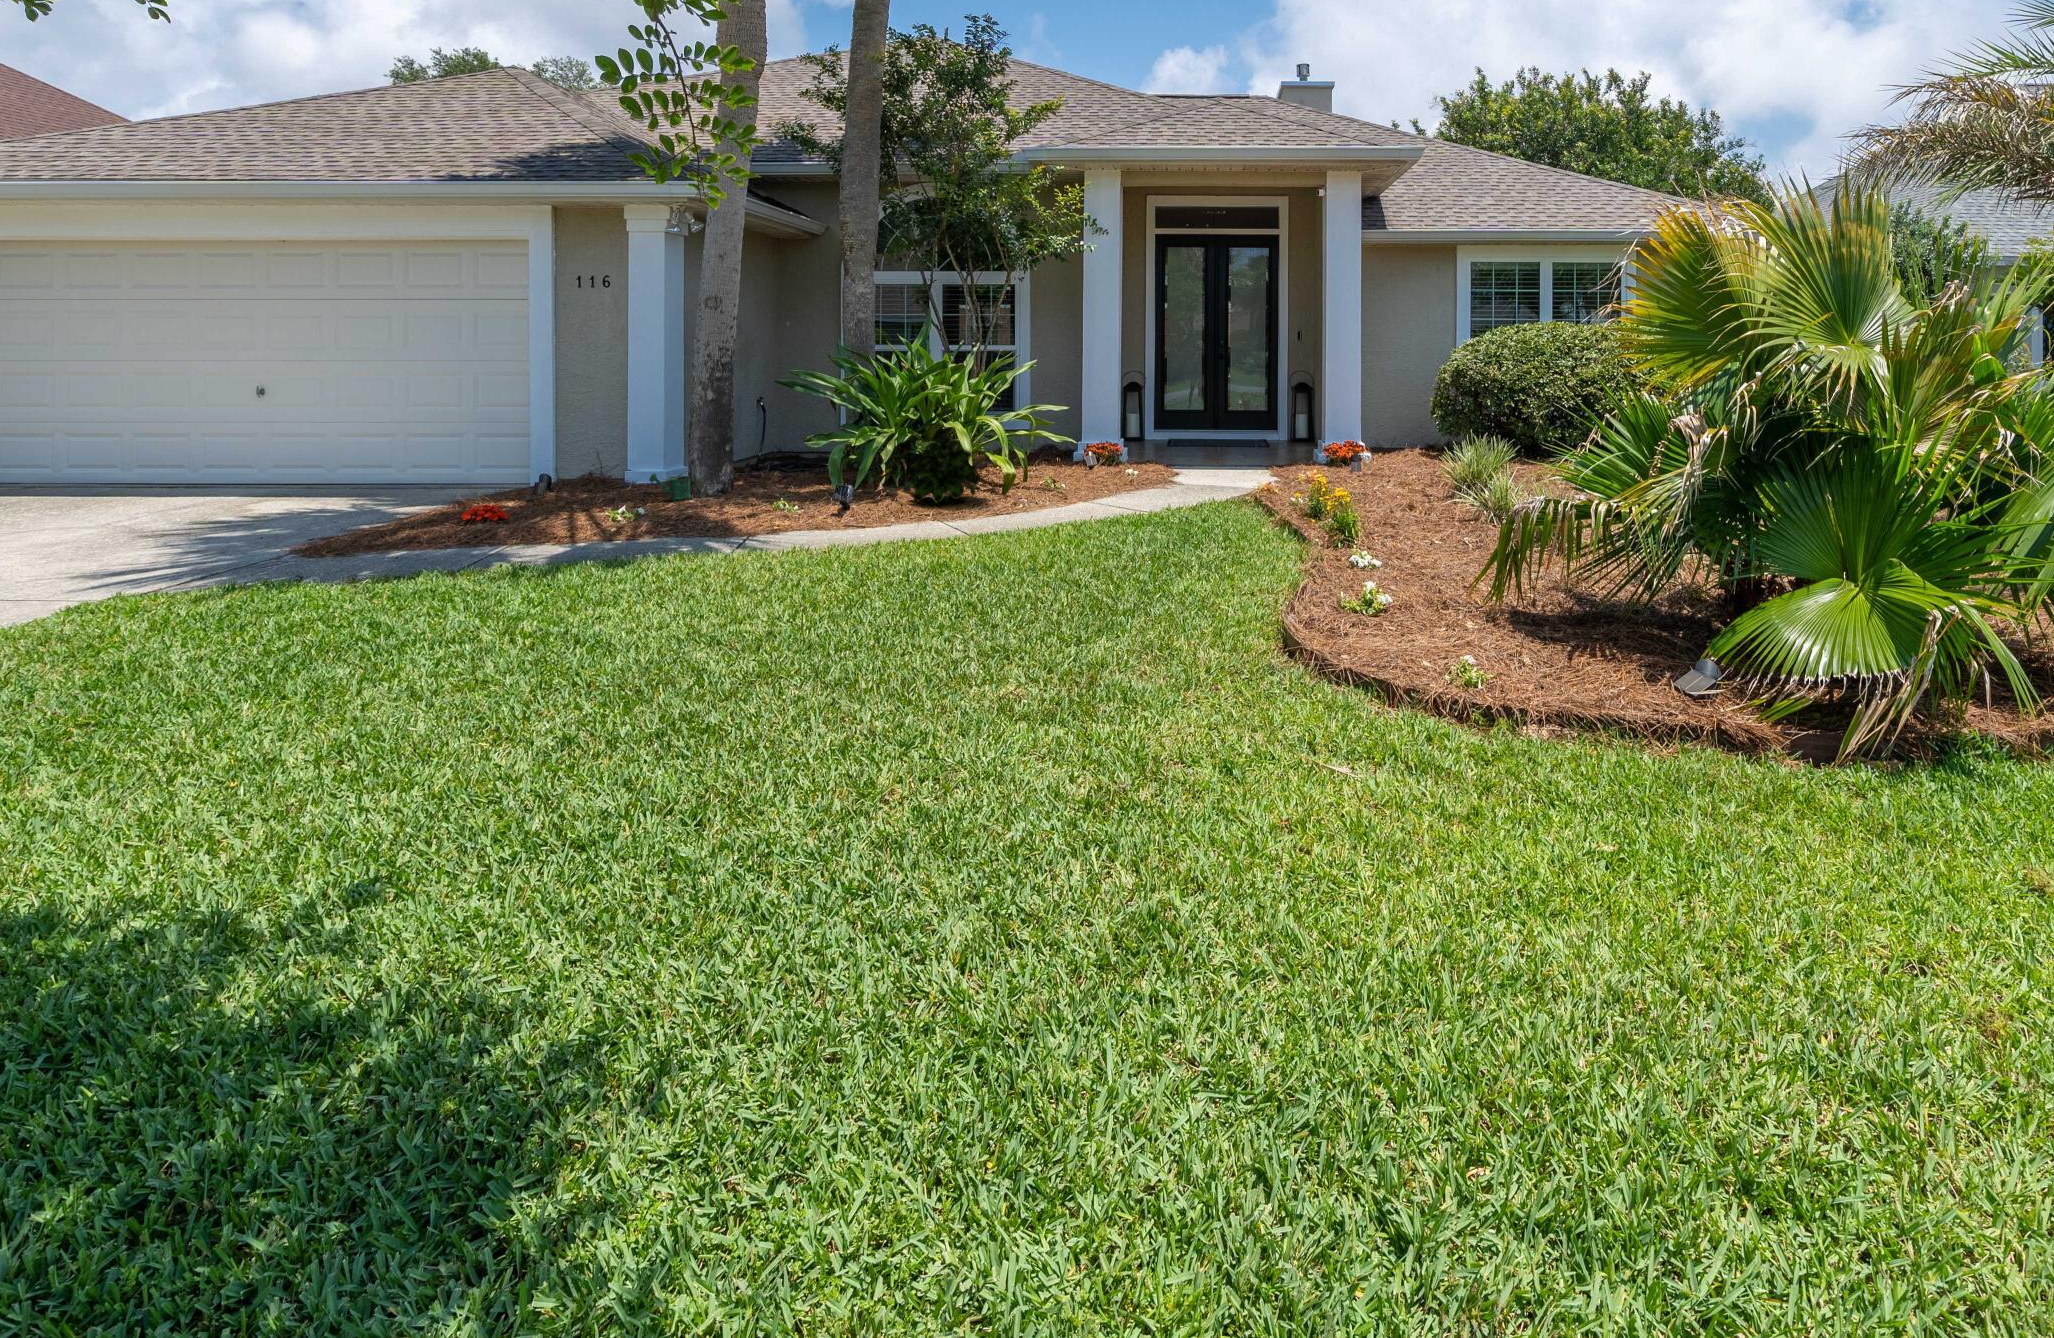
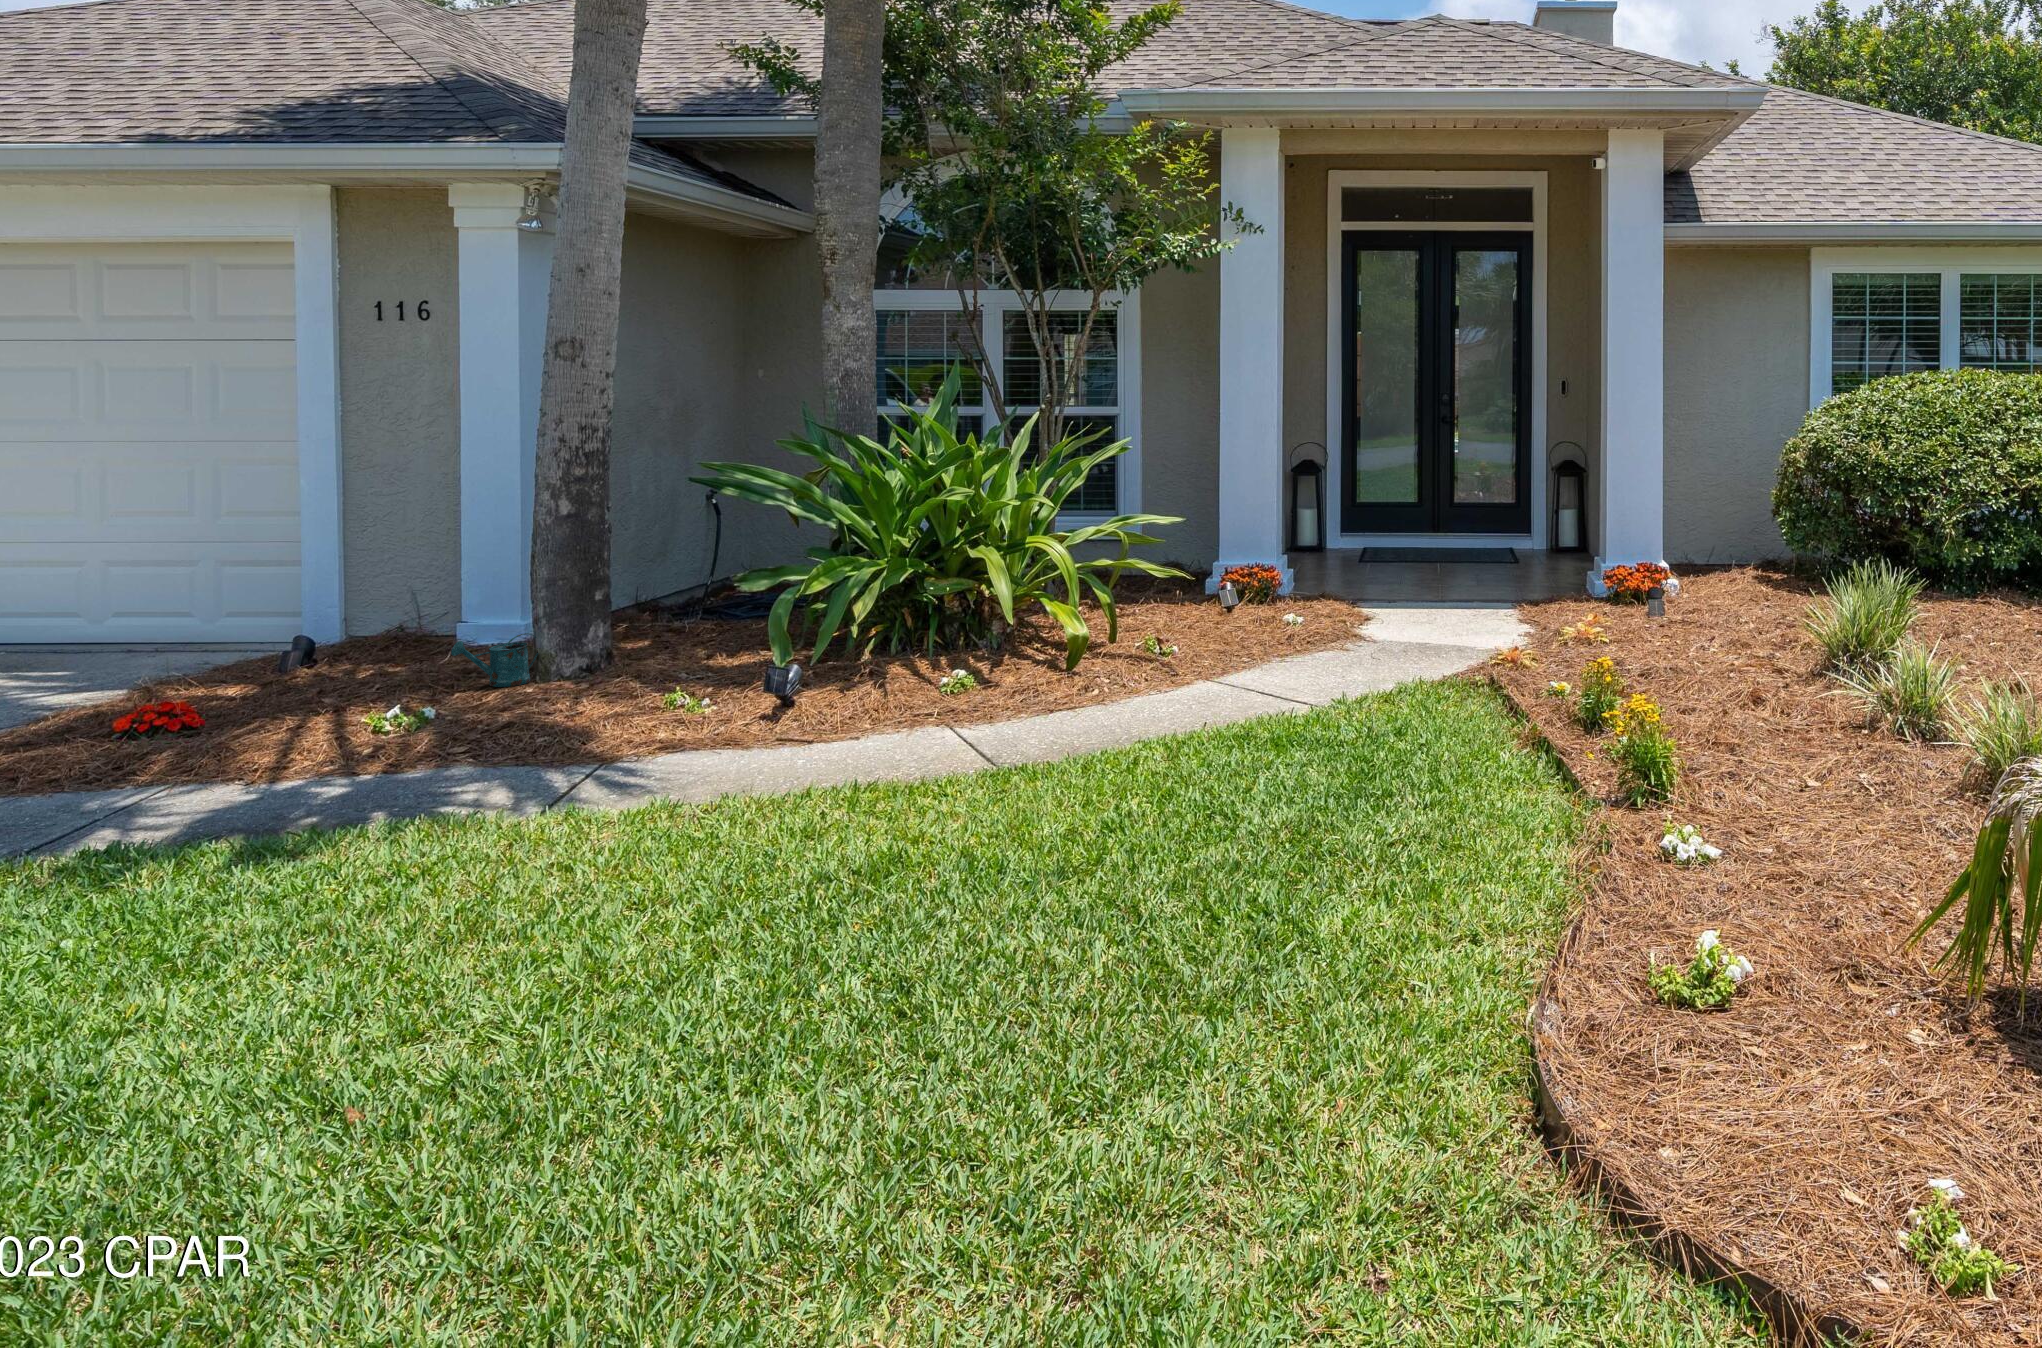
potted plant: present [904,438,980,503] -> none [897,575,1035,693]

